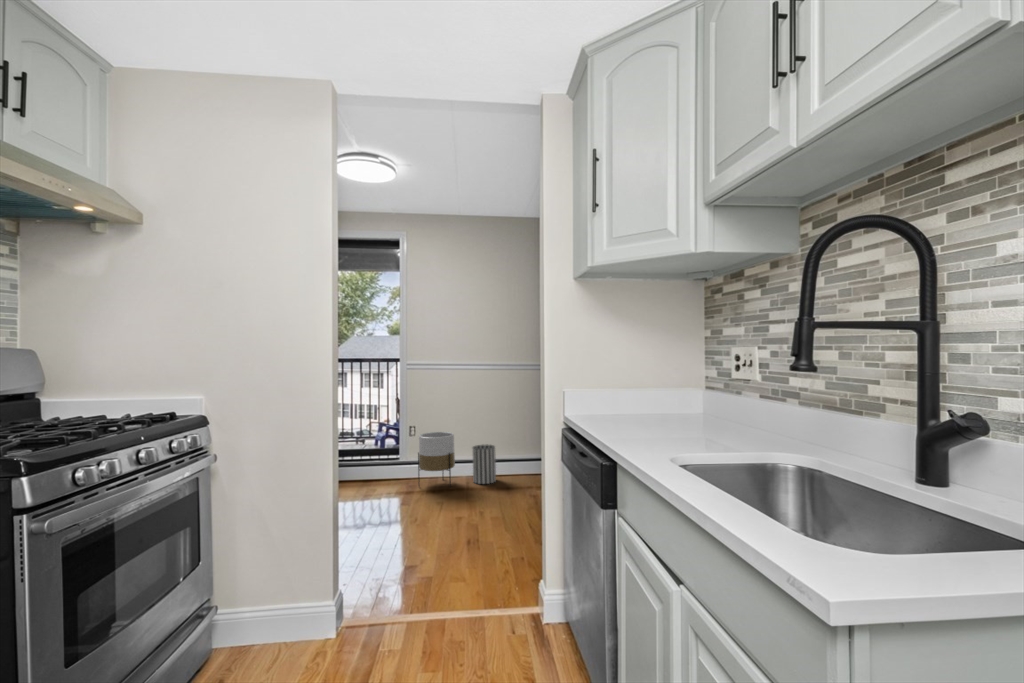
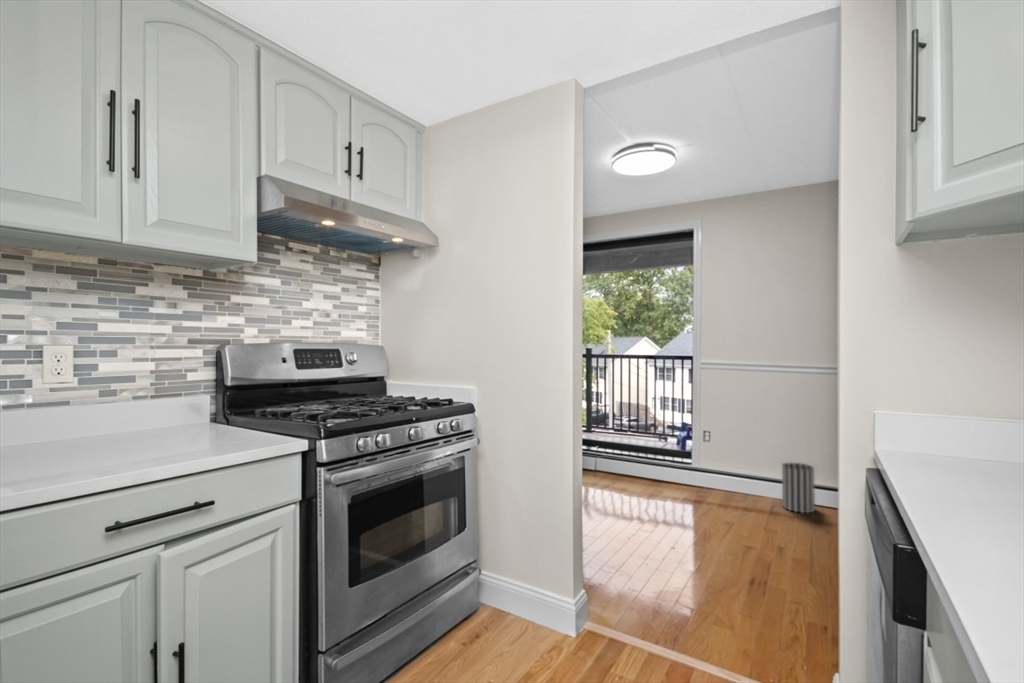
planter: present [418,432,455,487] -> none [712,439,758,507]

